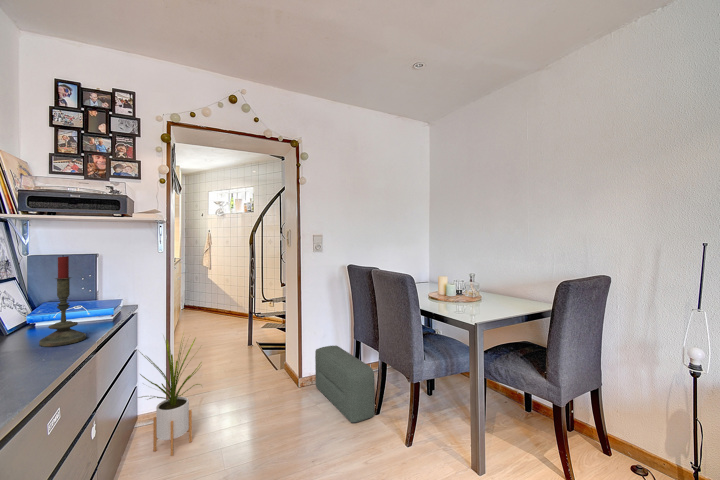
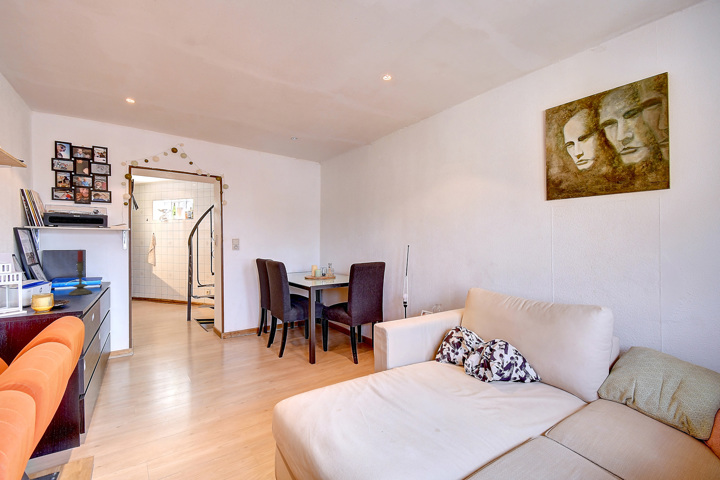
house plant: present [139,338,201,456] -> none [113,297,155,369]
pouf: present [315,346,375,423] -> none [233,311,267,352]

